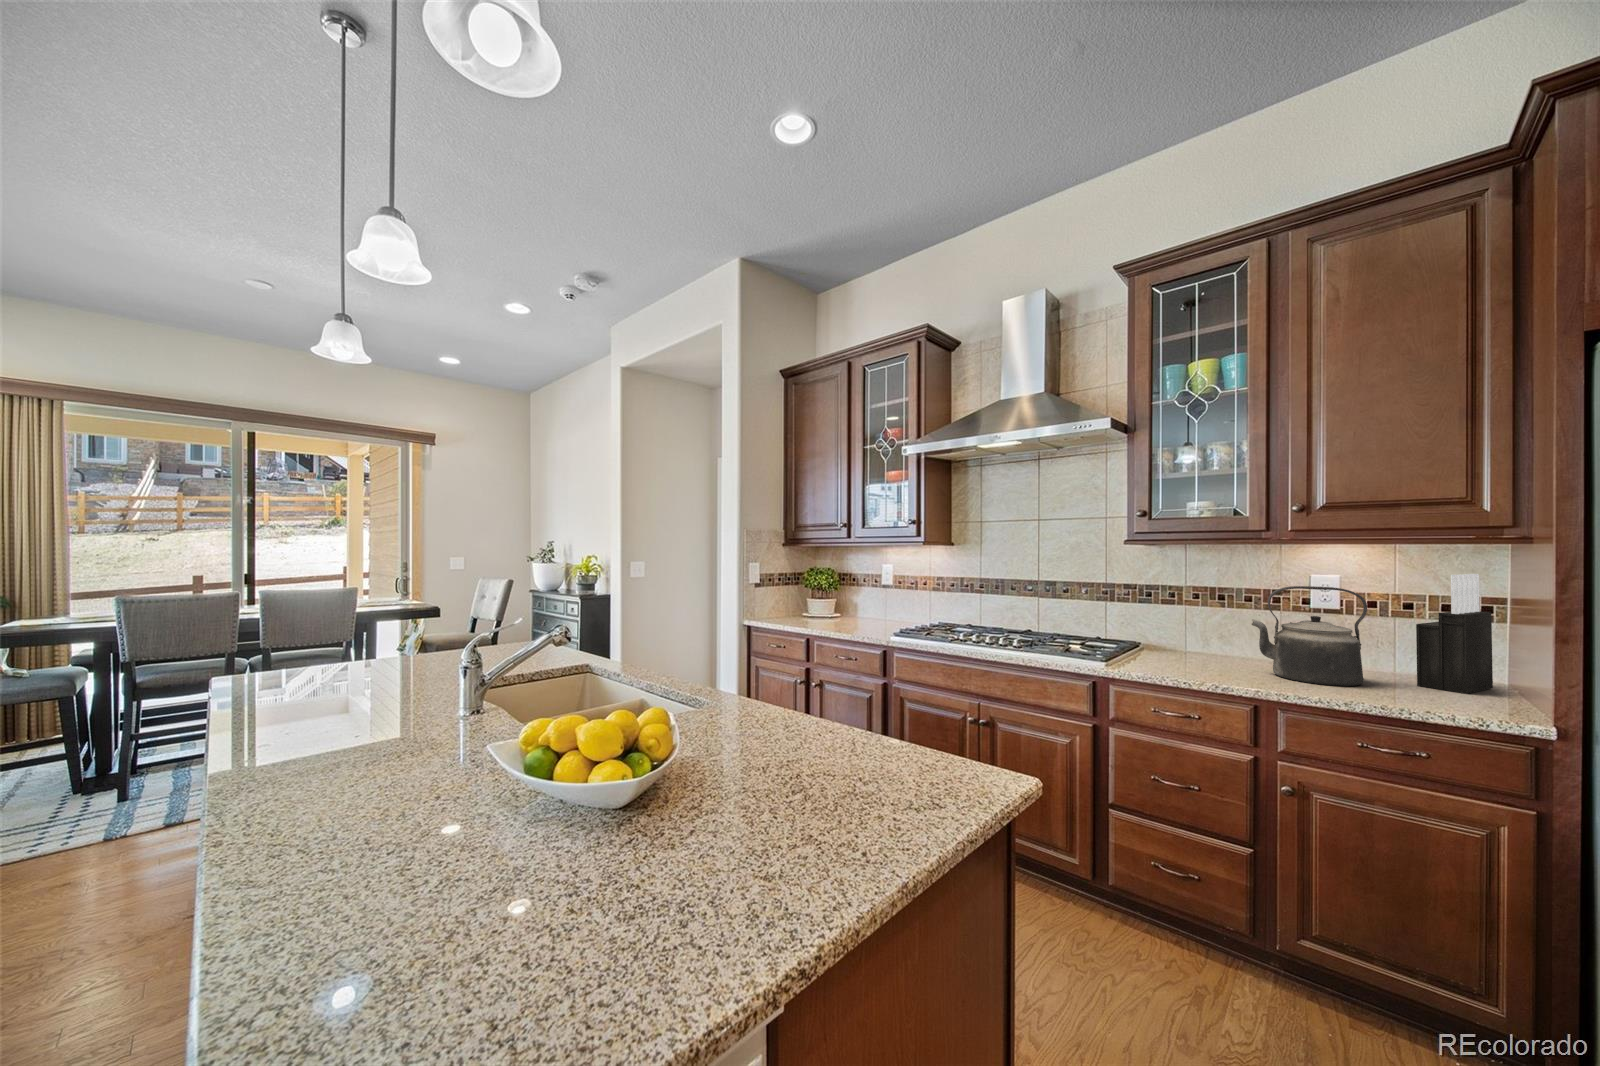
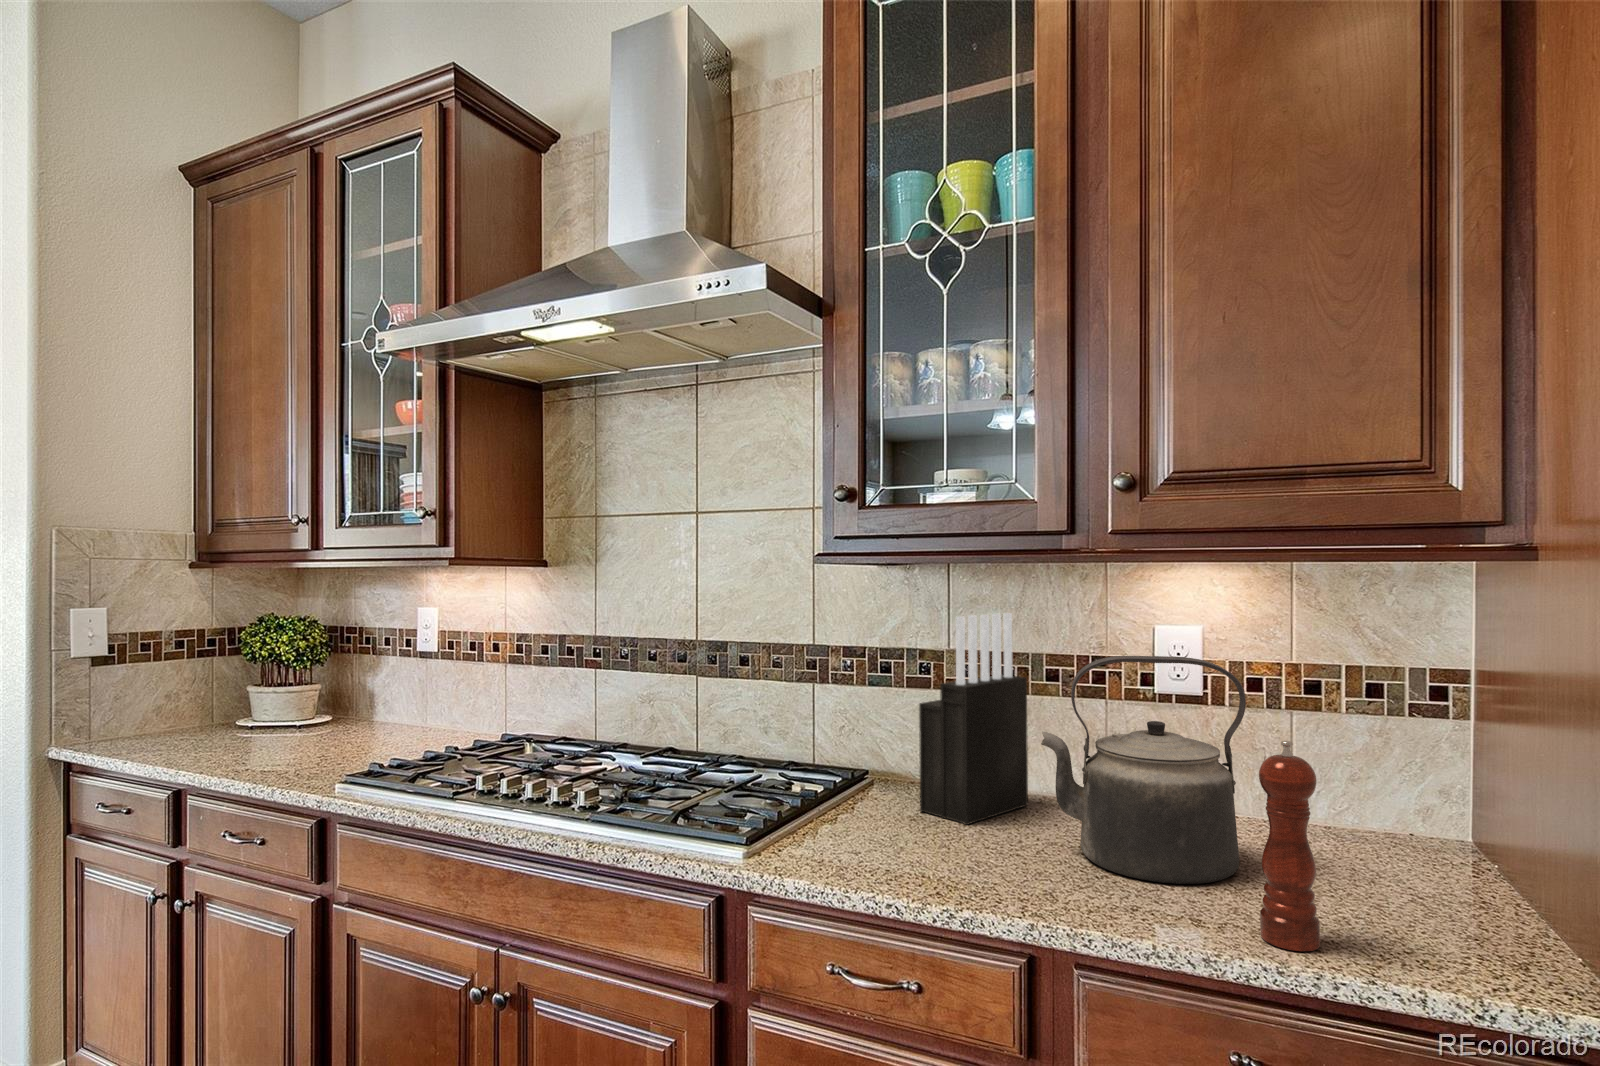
knife block: present [1416,574,1493,694] -> present [919,613,1028,825]
pepper mill: none [1376,618,1408,704] -> present [1259,741,1320,951]

